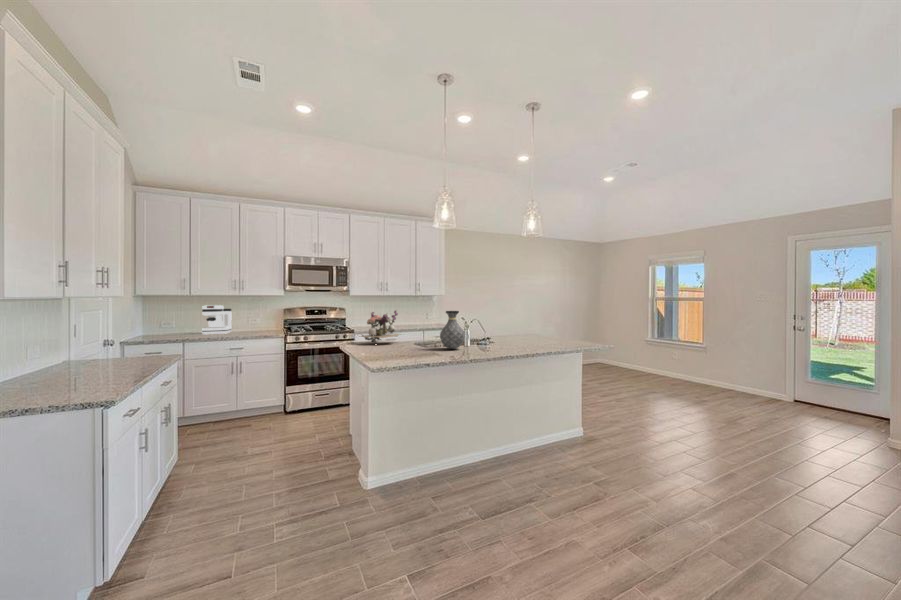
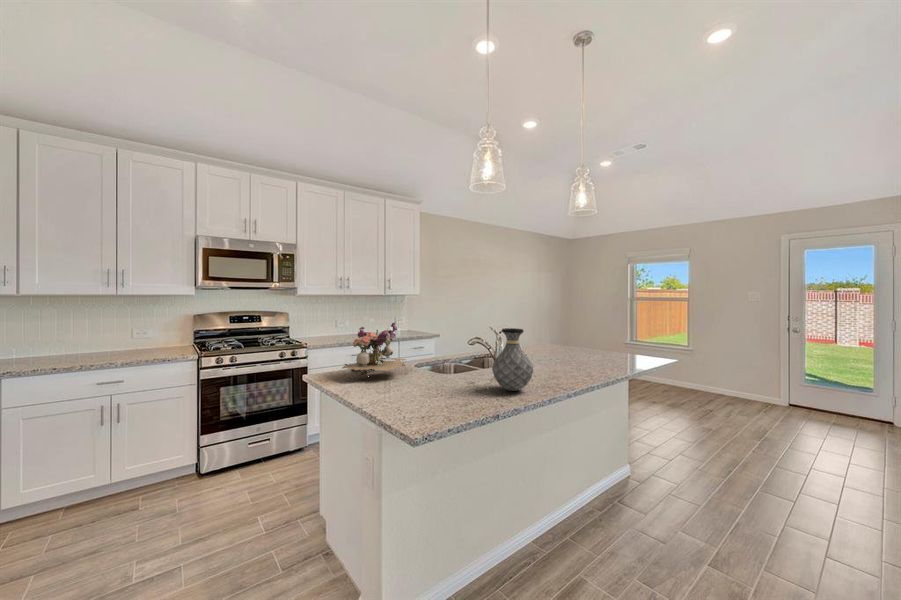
coffee maker: present [202,305,232,335] -> none [39,311,101,363]

